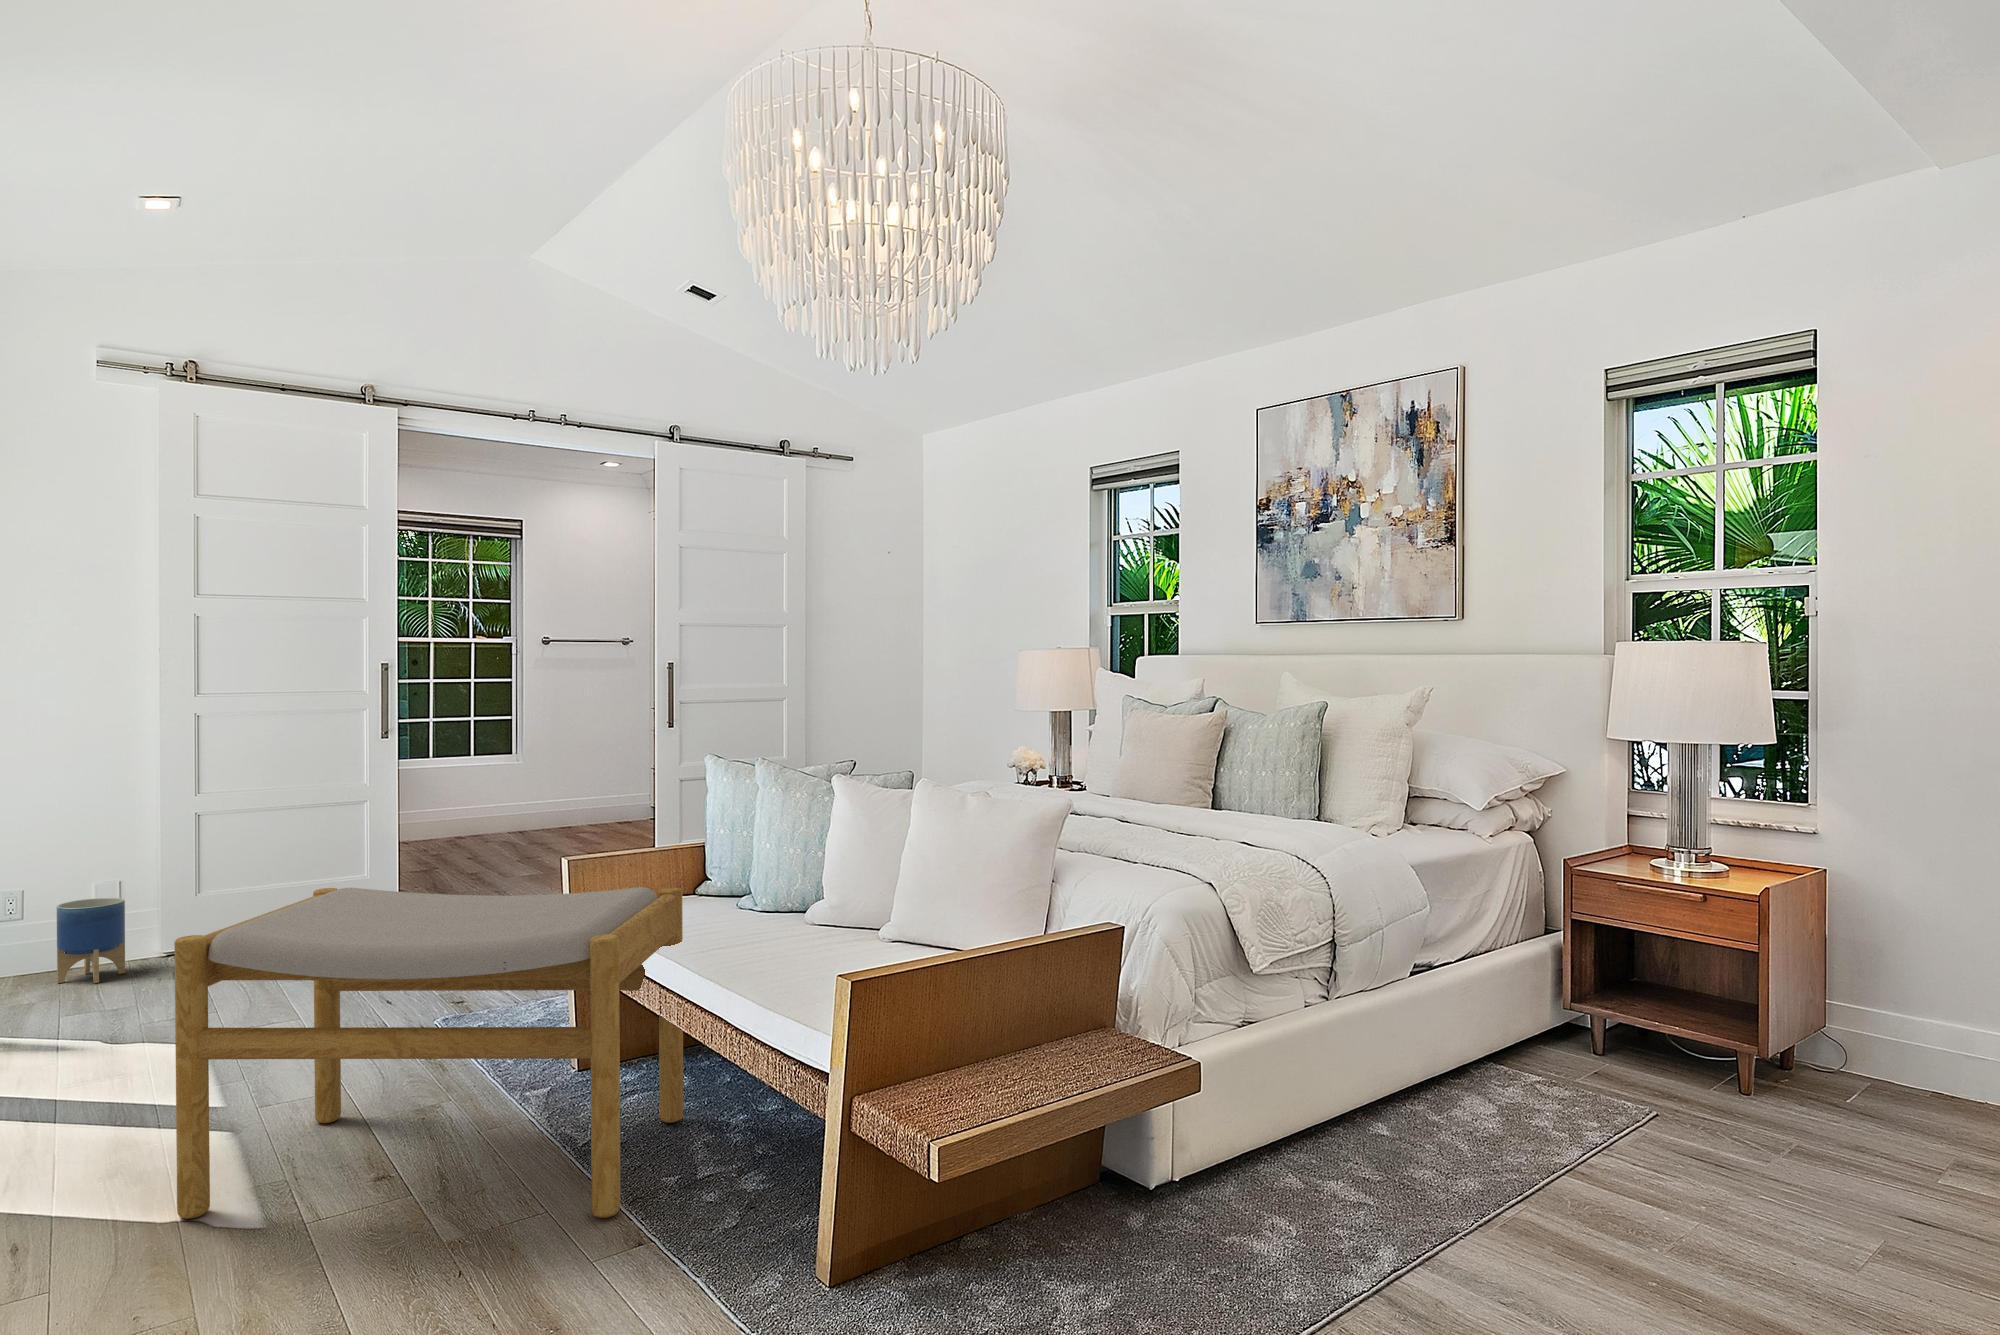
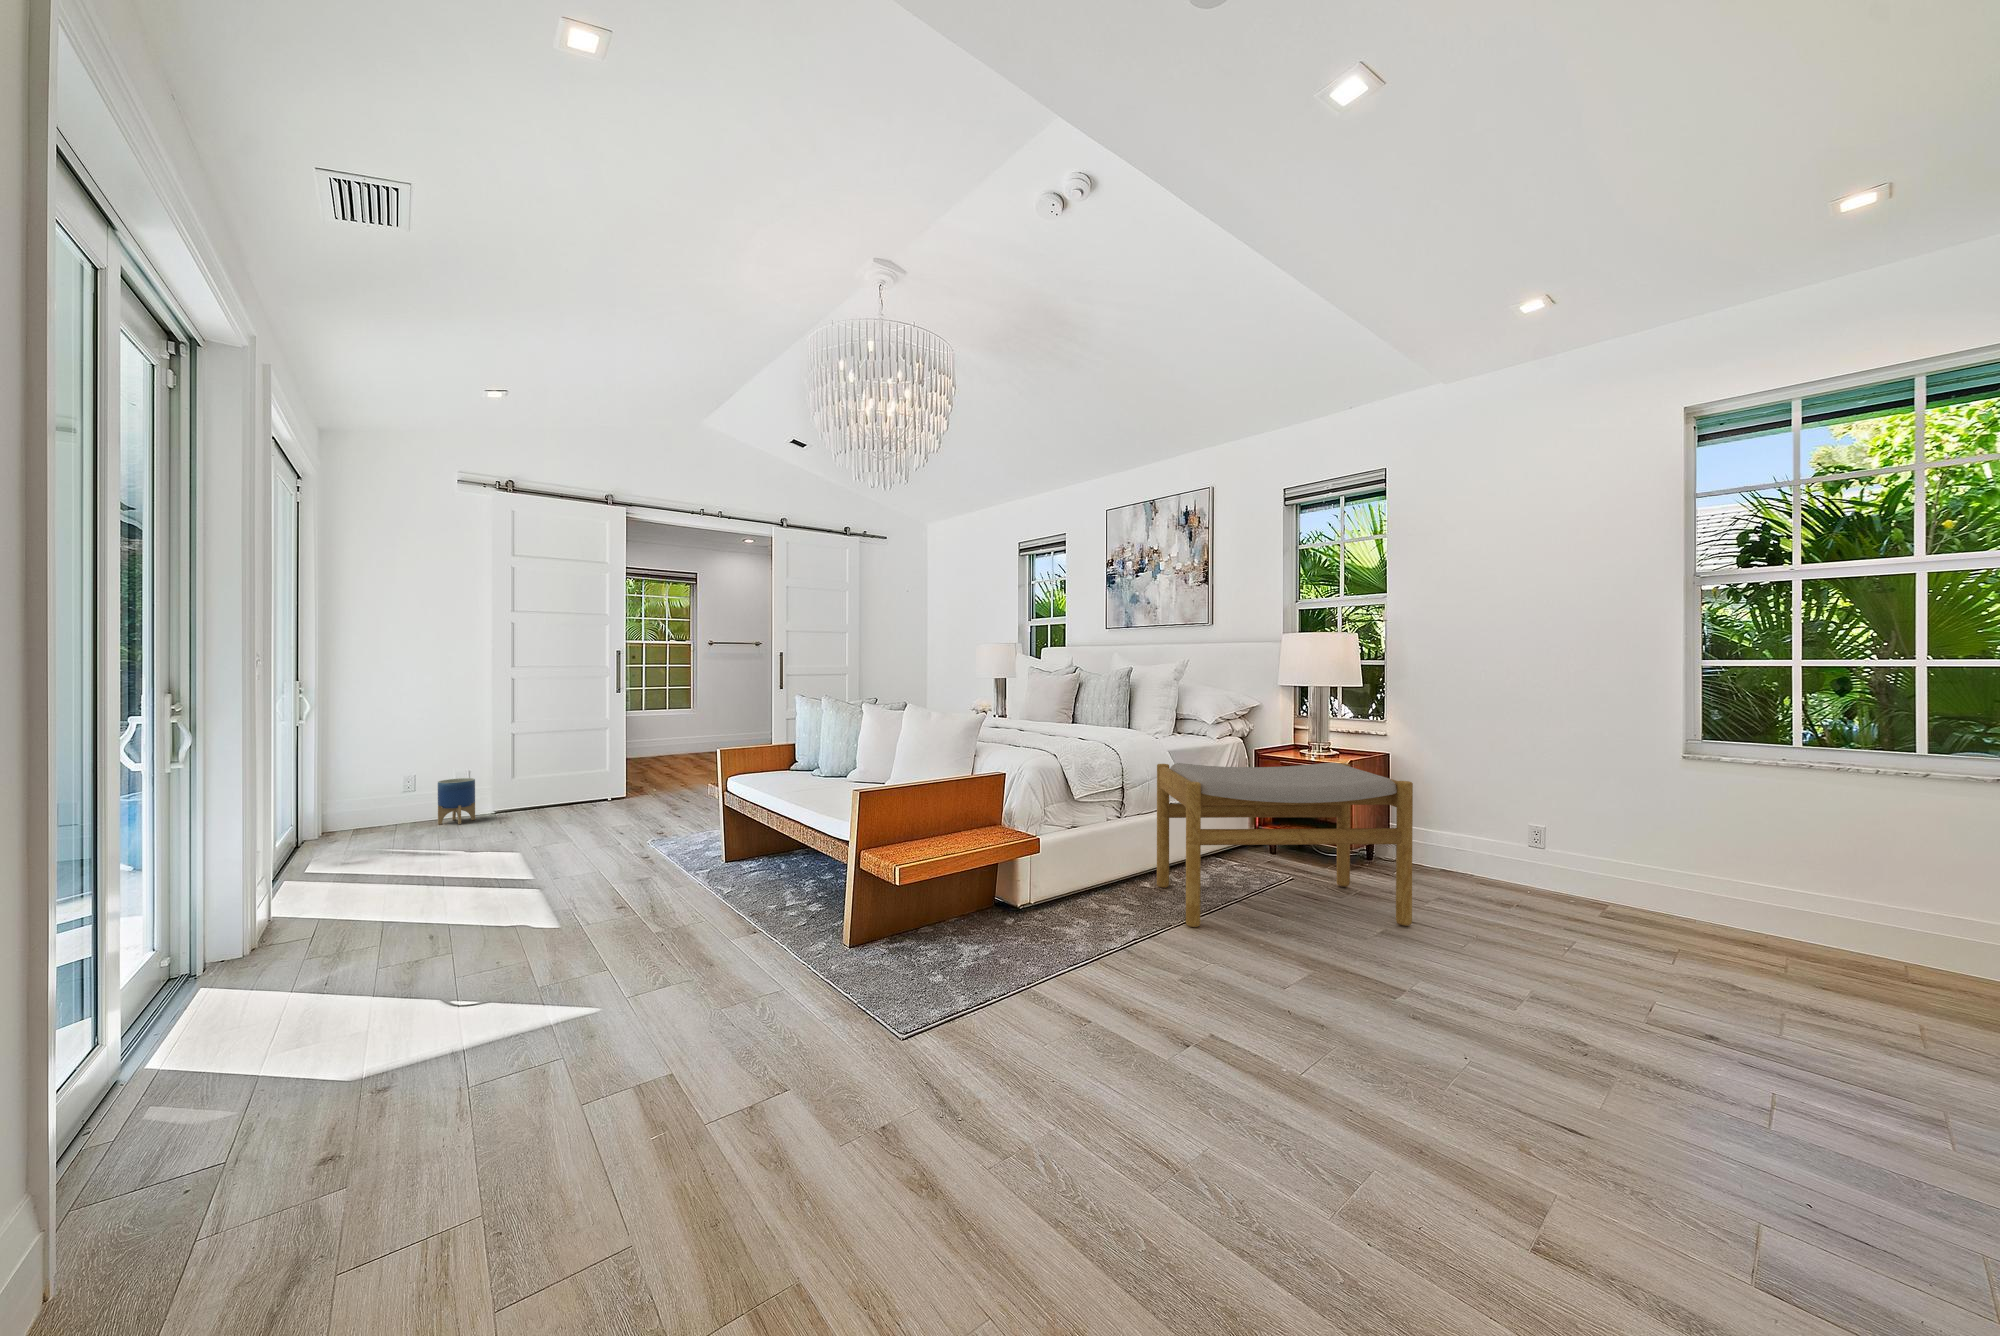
footstool: present [174,887,683,1219] -> present [1157,763,1413,927]

